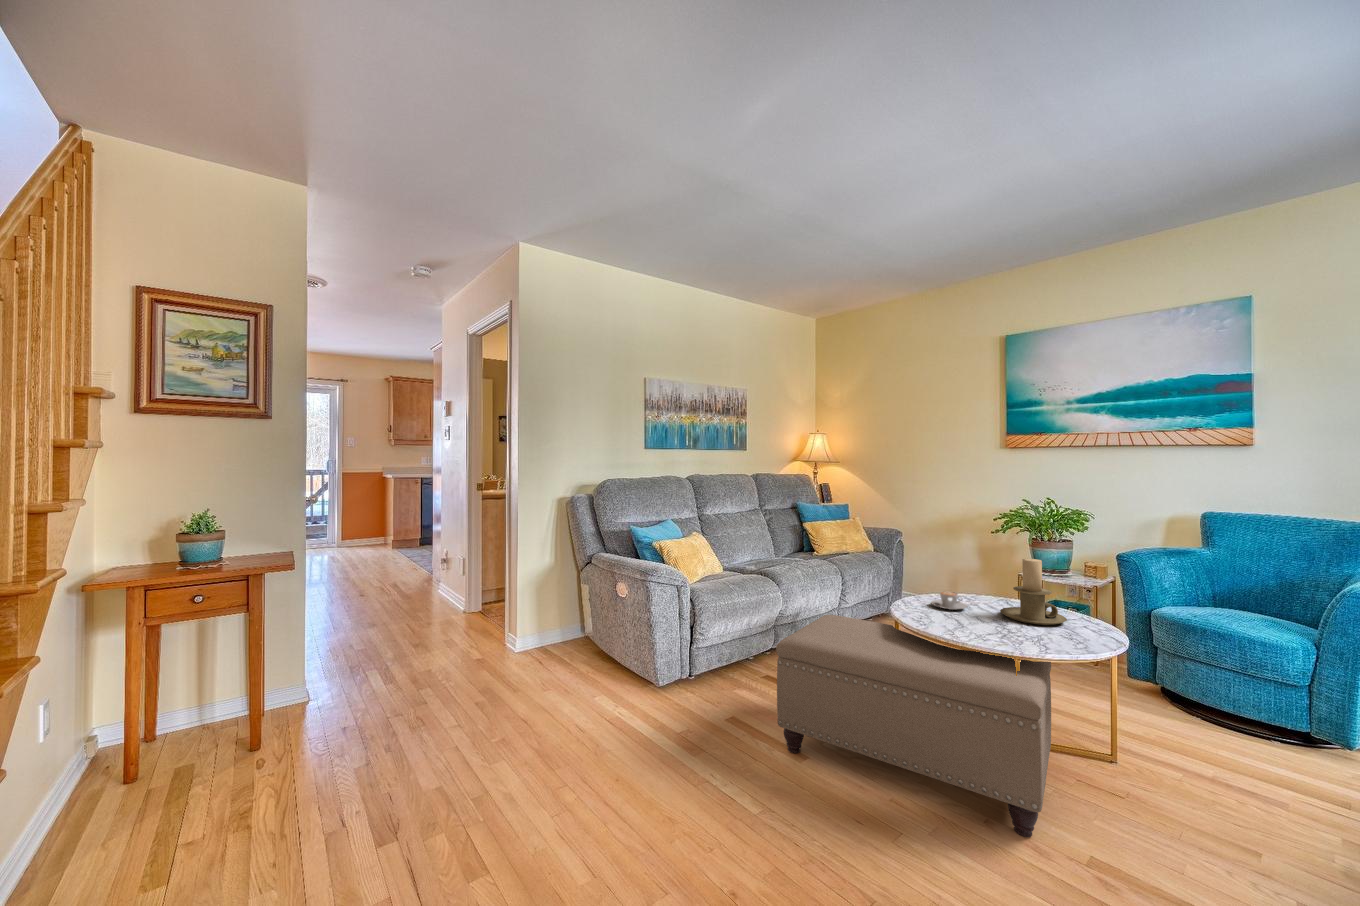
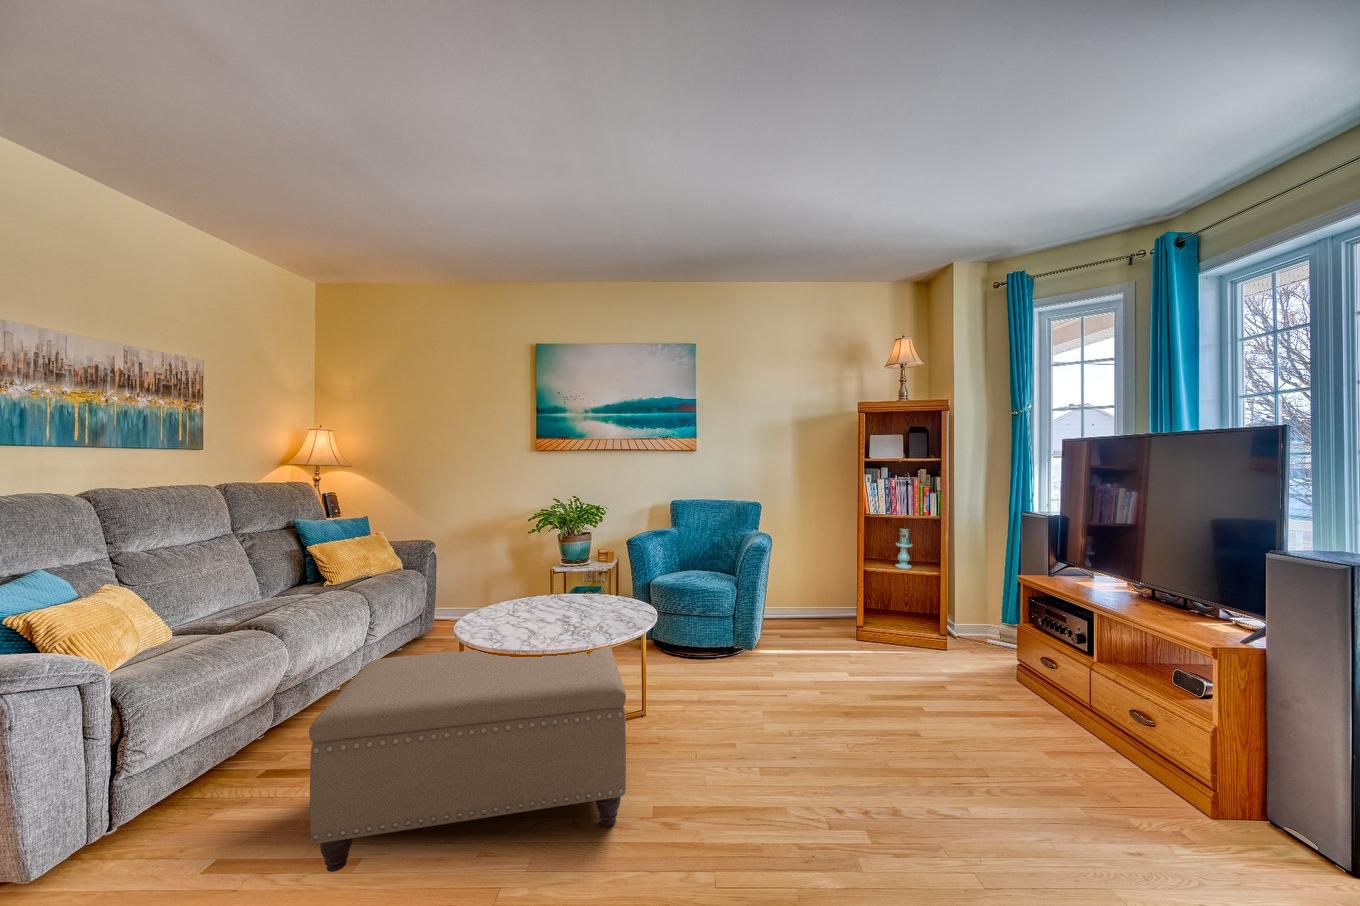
candle holder: present [1000,559,1067,625] -> none [558,553,612,614]
coffee cup: present [931,592,967,610] -> none [493,599,530,618]

